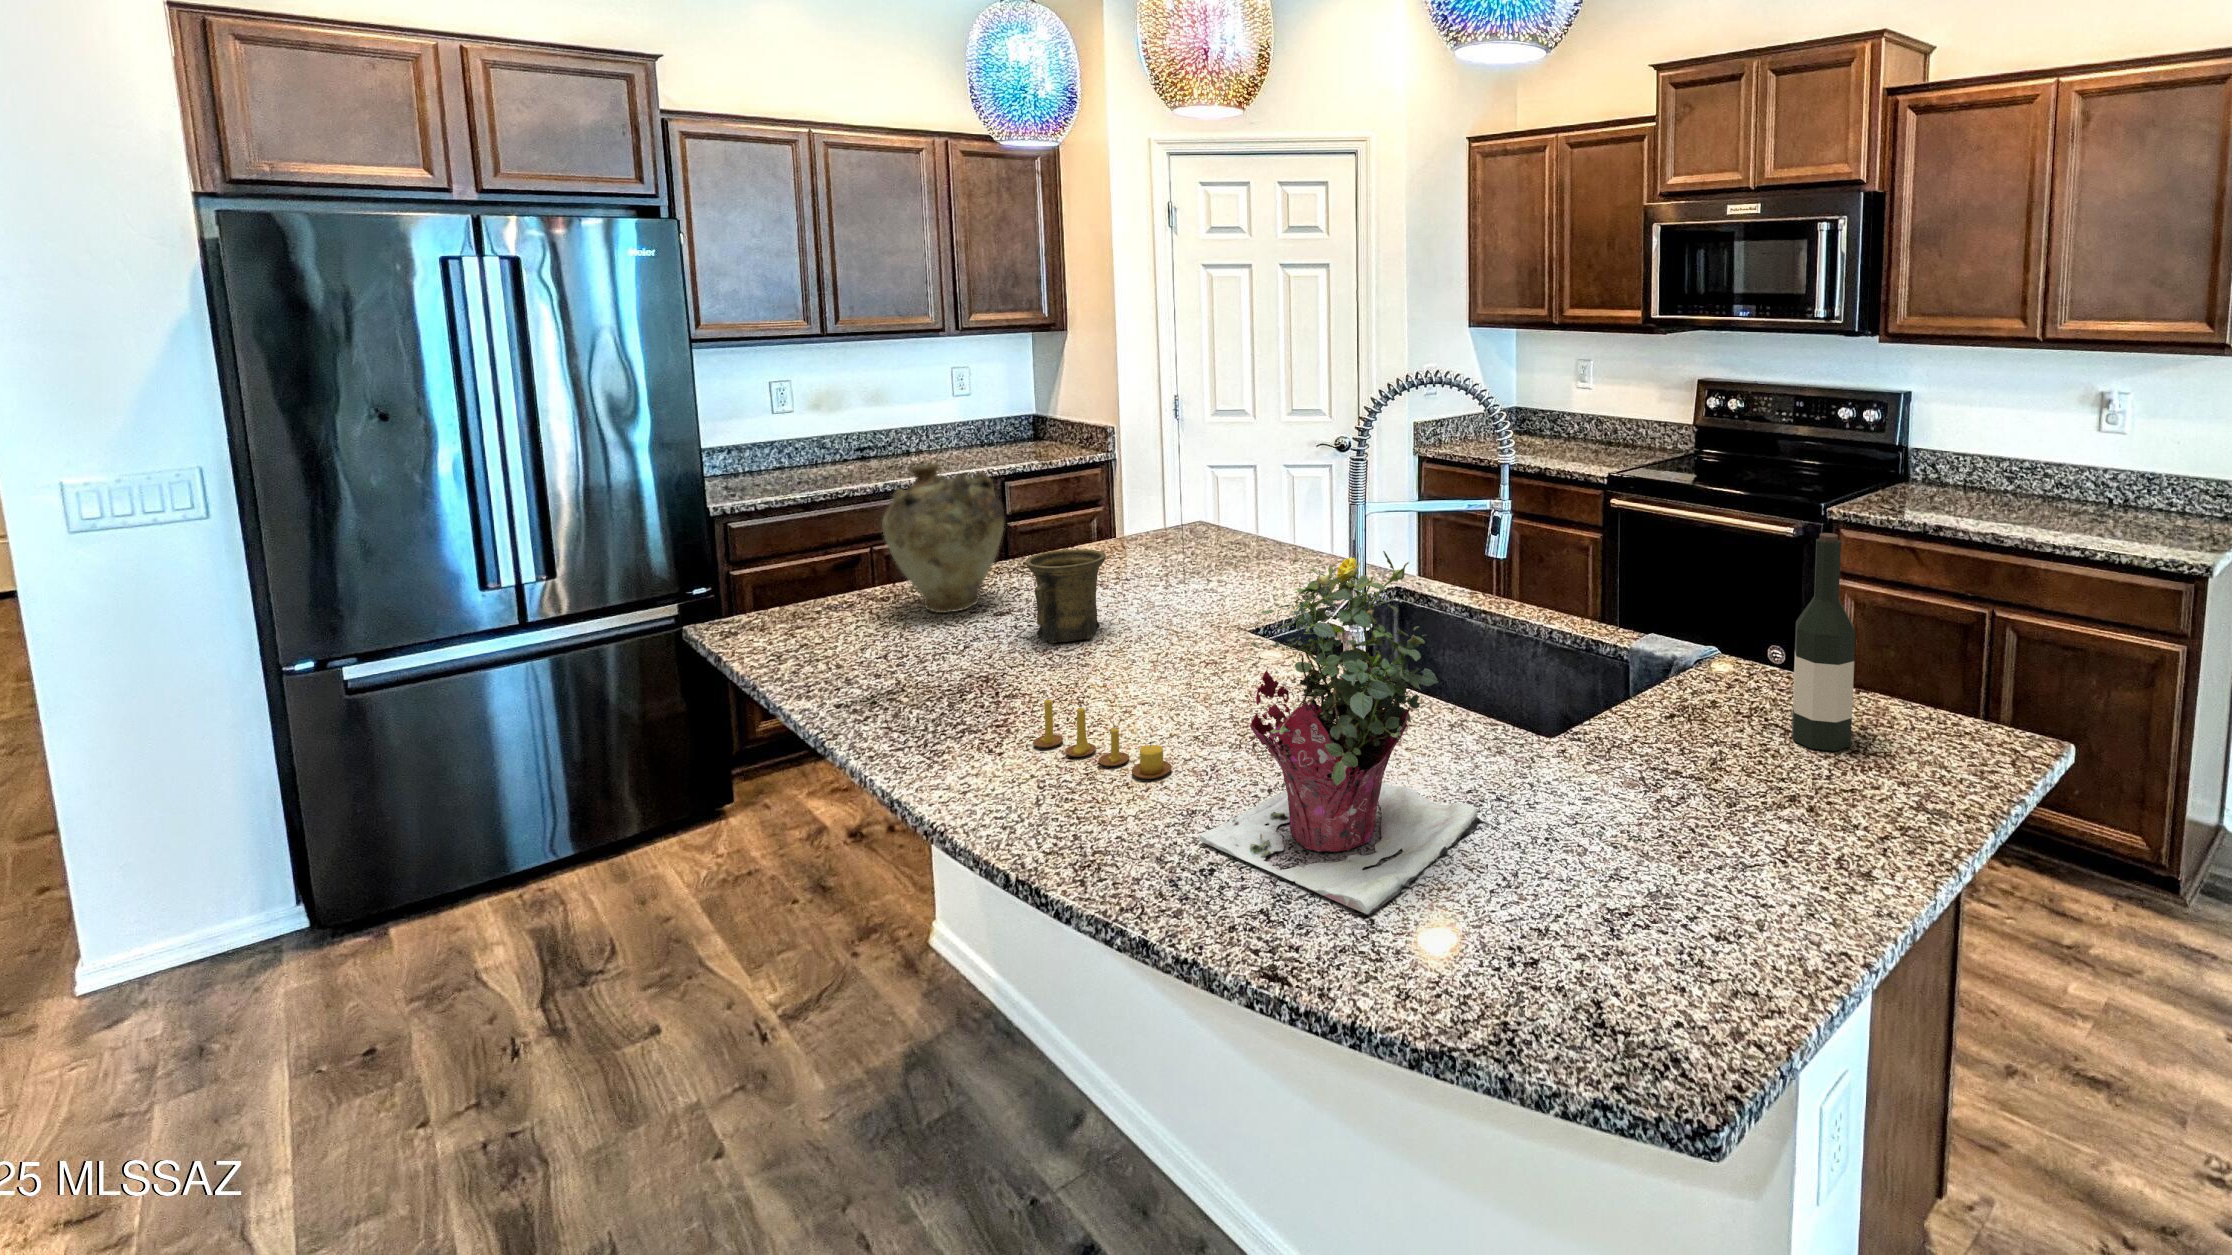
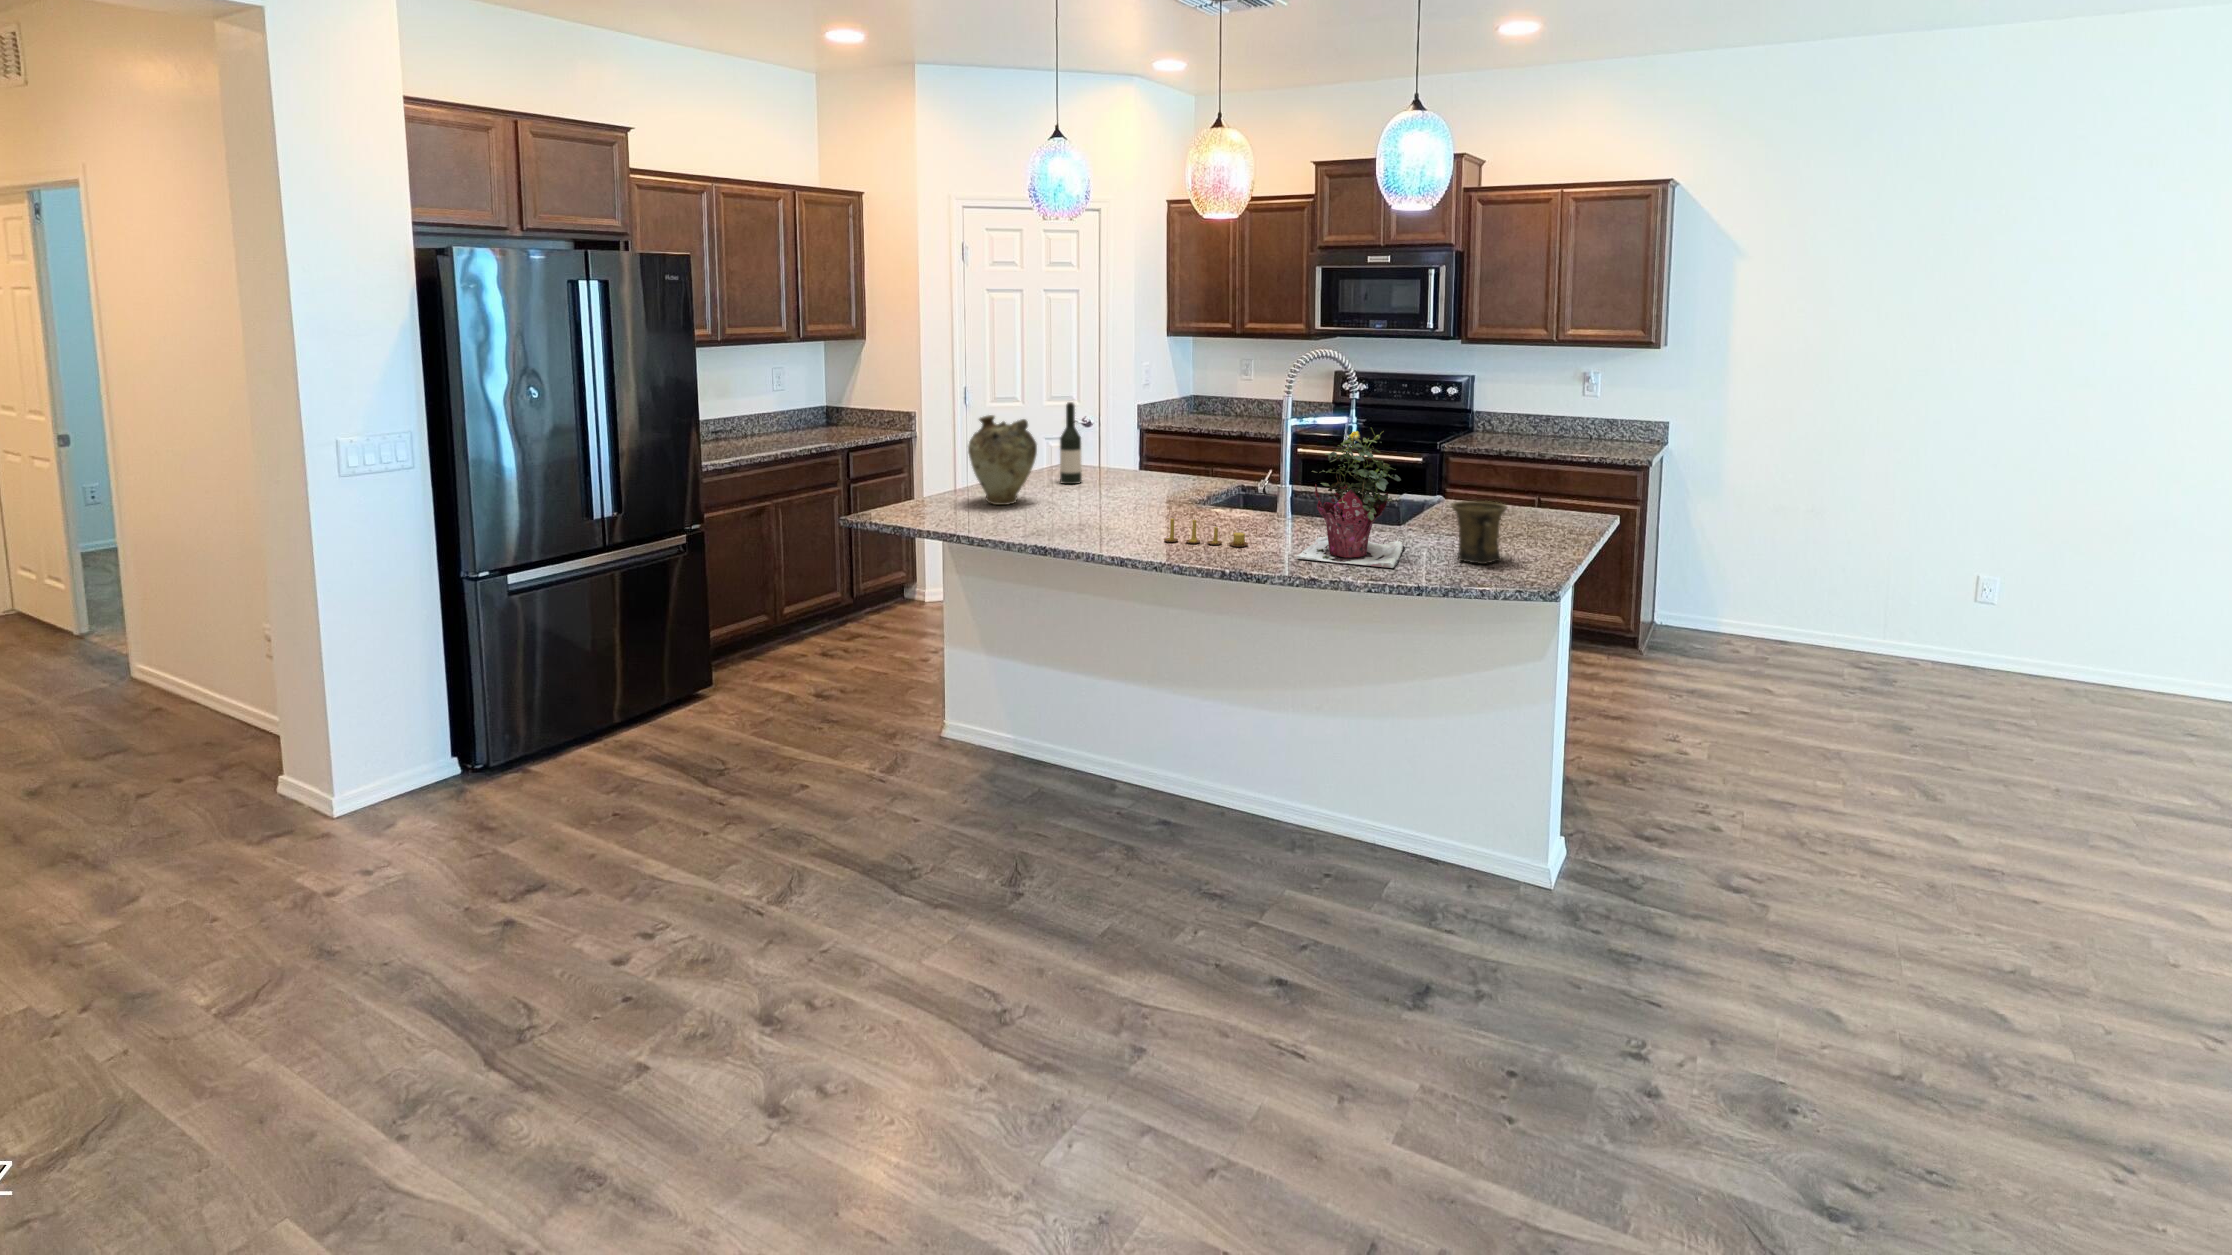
wine bottle: present [1792,533,1855,751] -> present [1060,402,1082,484]
mug: present [1026,549,1106,643] -> present [1452,501,1507,564]

